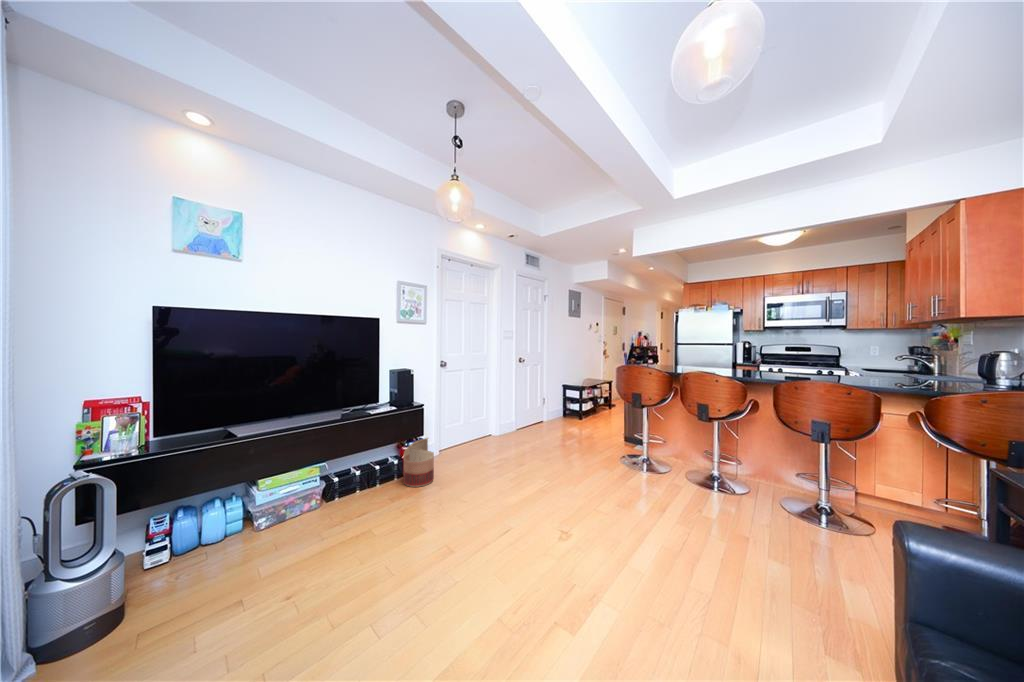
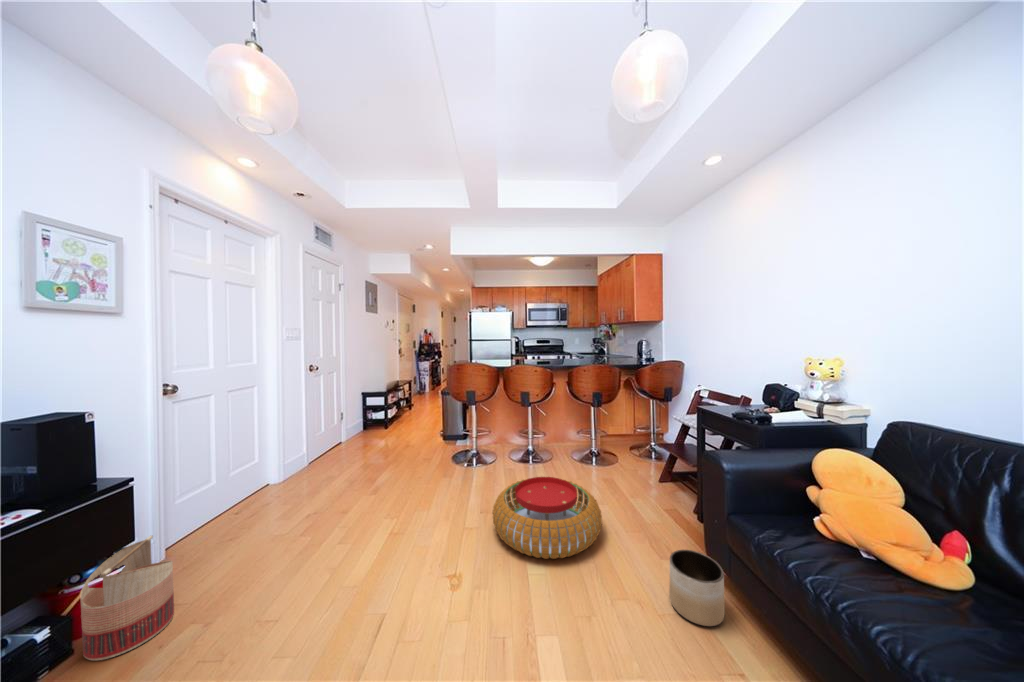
pouf: none [615,475,729,549] -> present [493,477,602,559]
planter: none [750,572,816,657] -> present [669,550,725,626]

